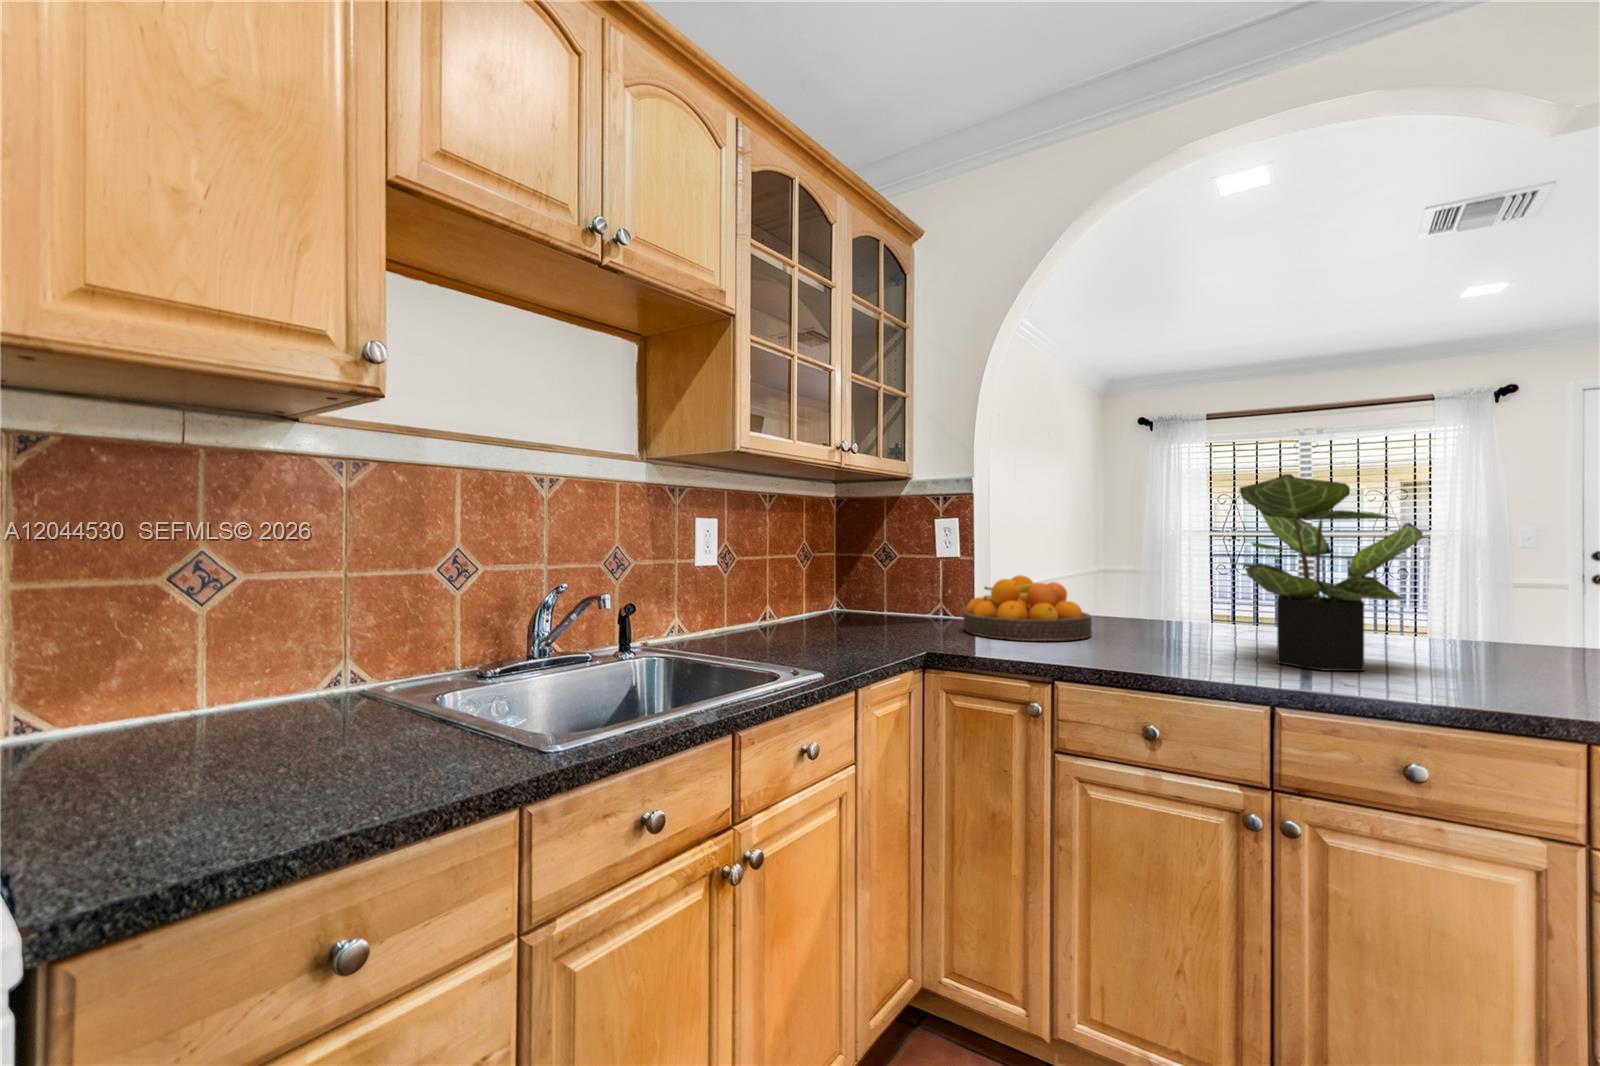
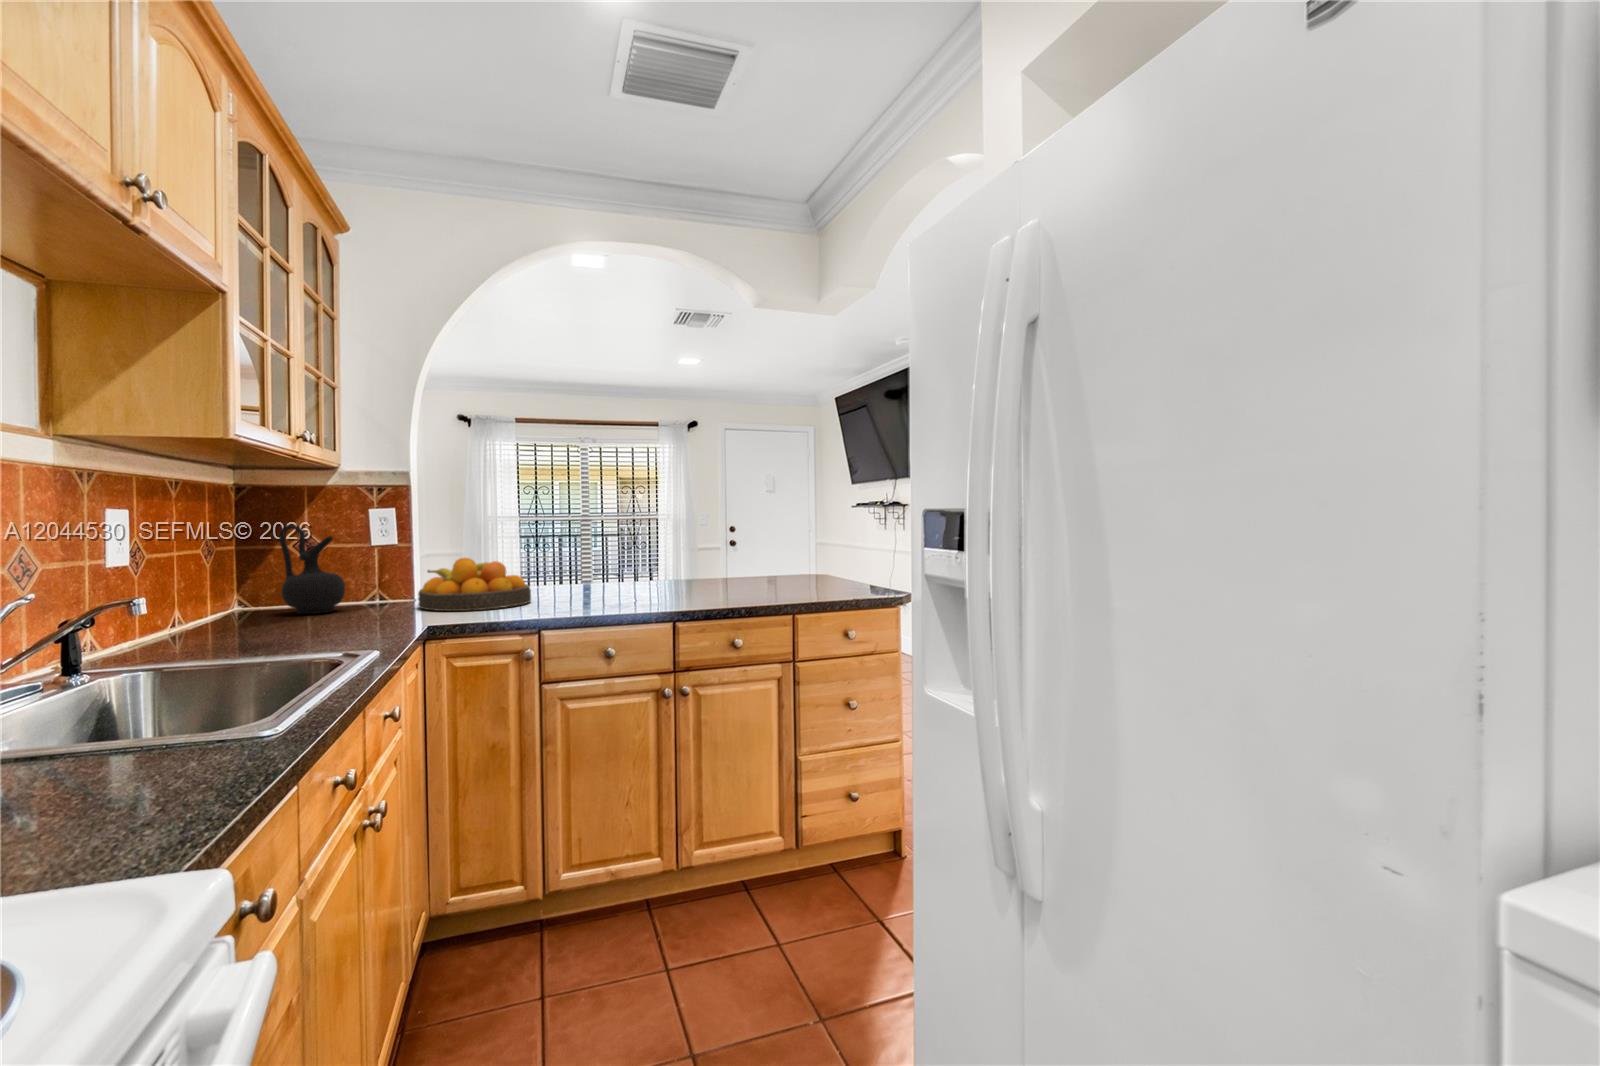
potted plant: present [1239,474,1422,671] -> none [630,483,724,600]
ceramic jug: none [856,534,908,622] -> present [279,525,345,614]

